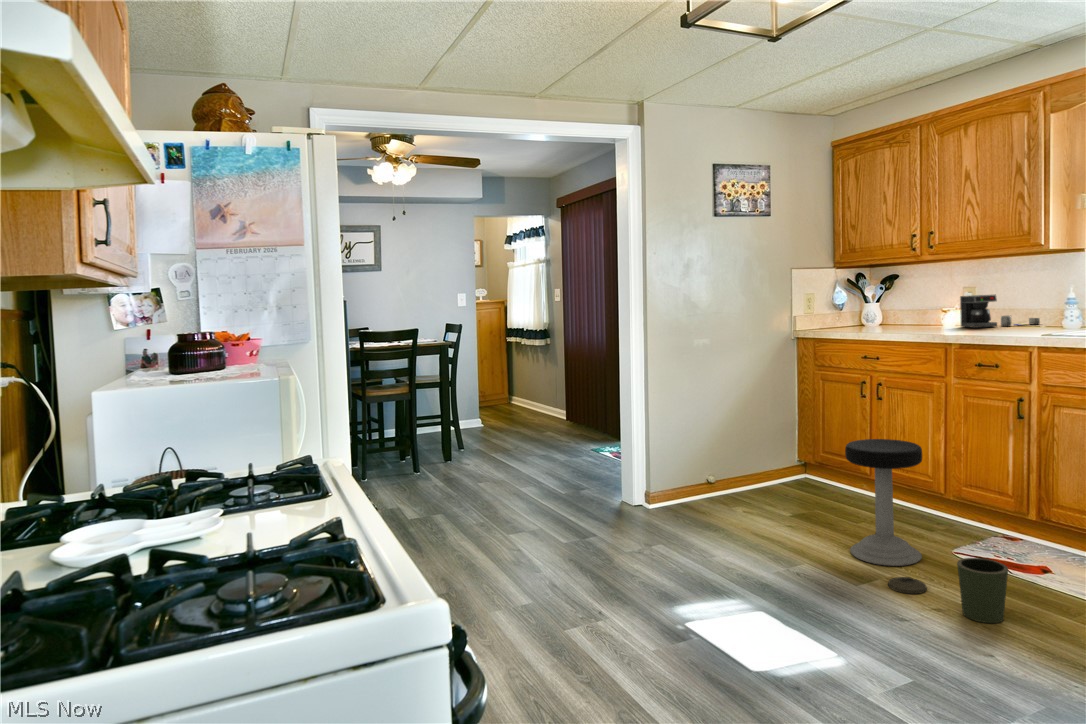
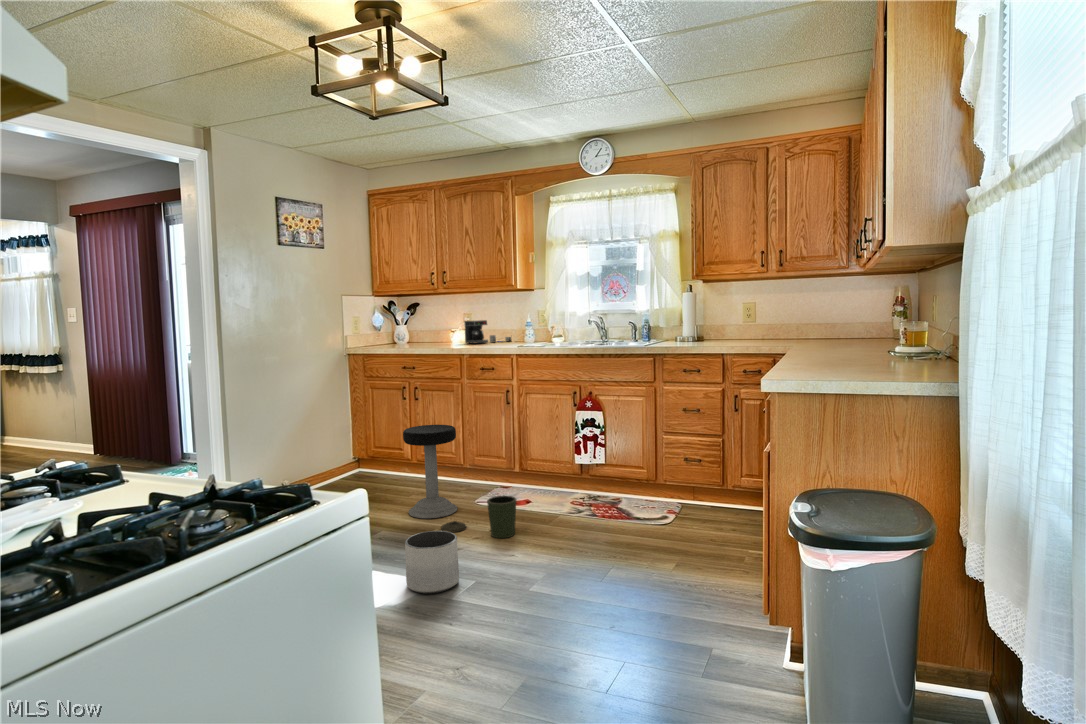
planter: none [812,591,889,681] -> present [405,531,459,594]

